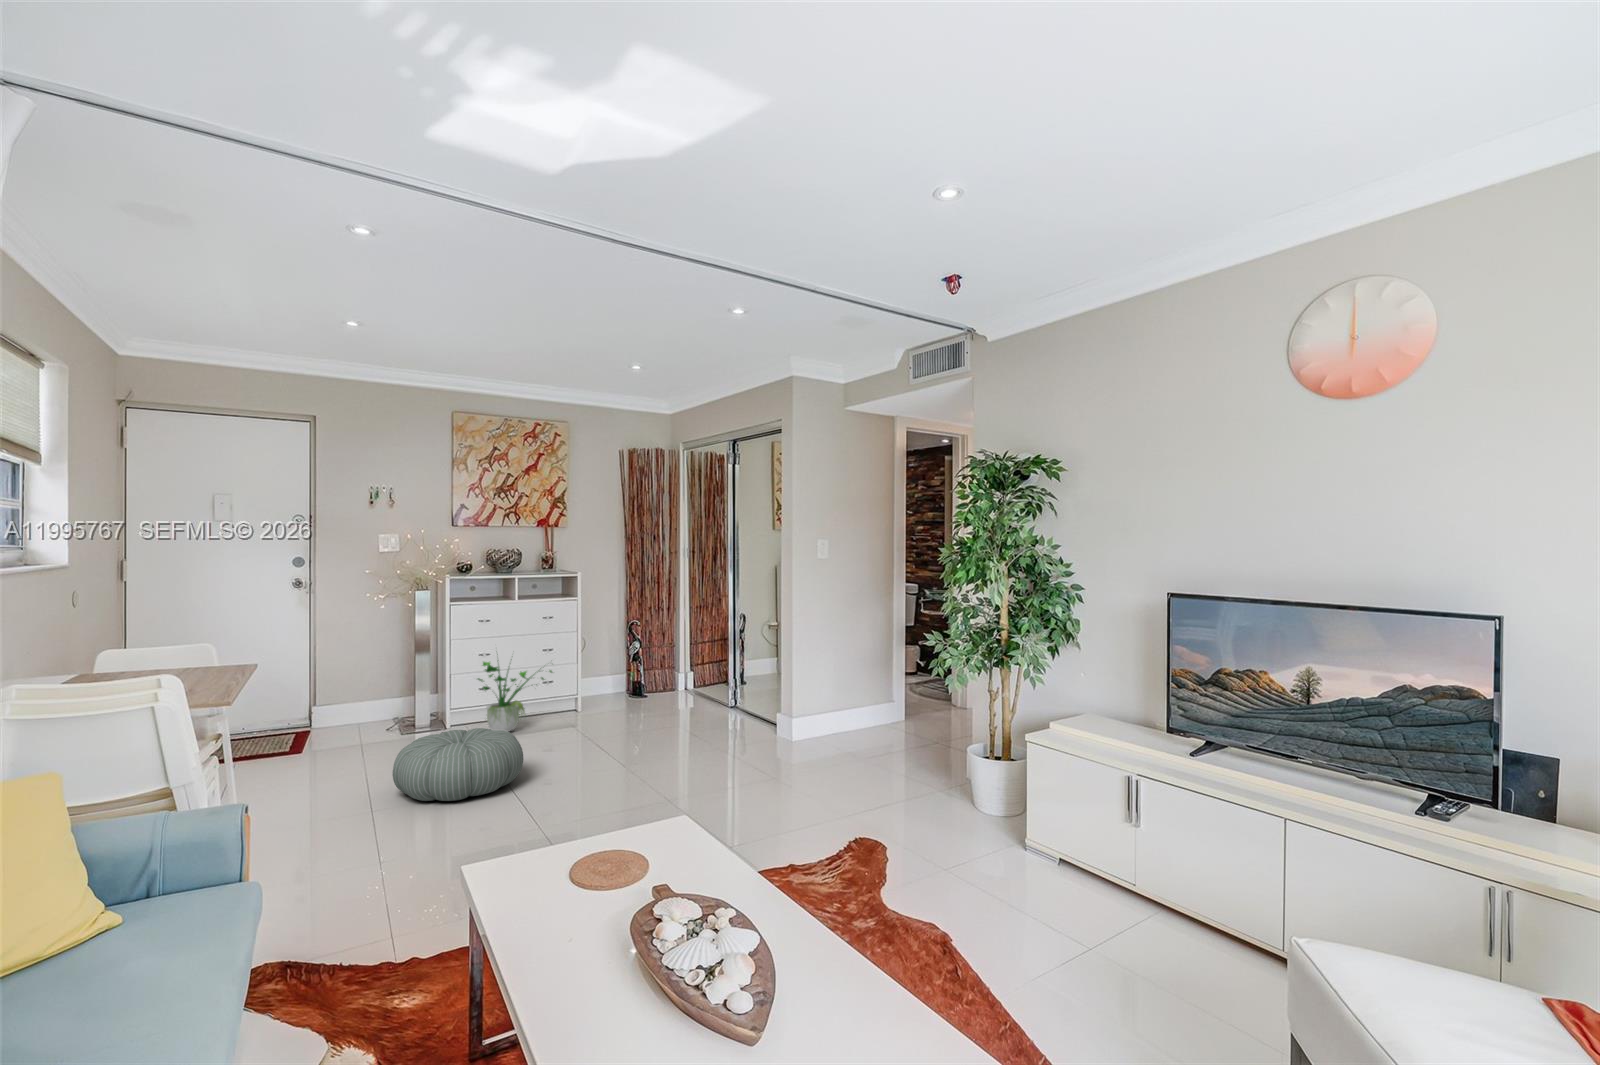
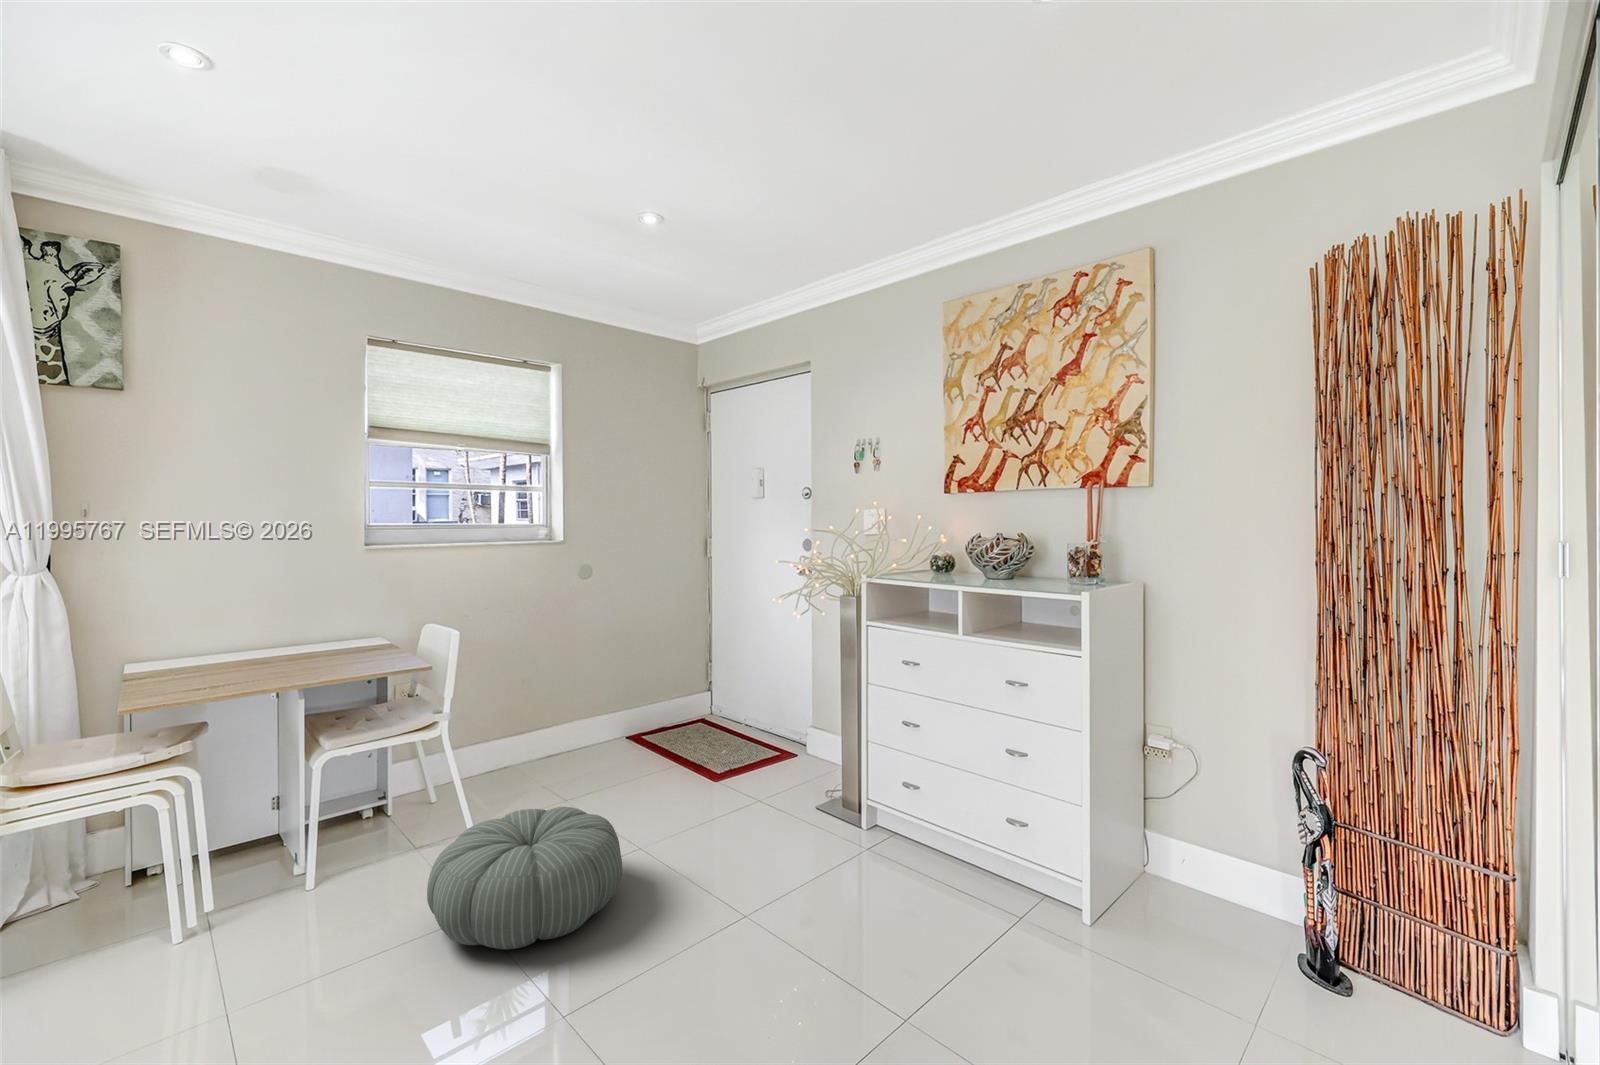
potted plant: present [478,662,552,731] -> none [825,703,952,872]

